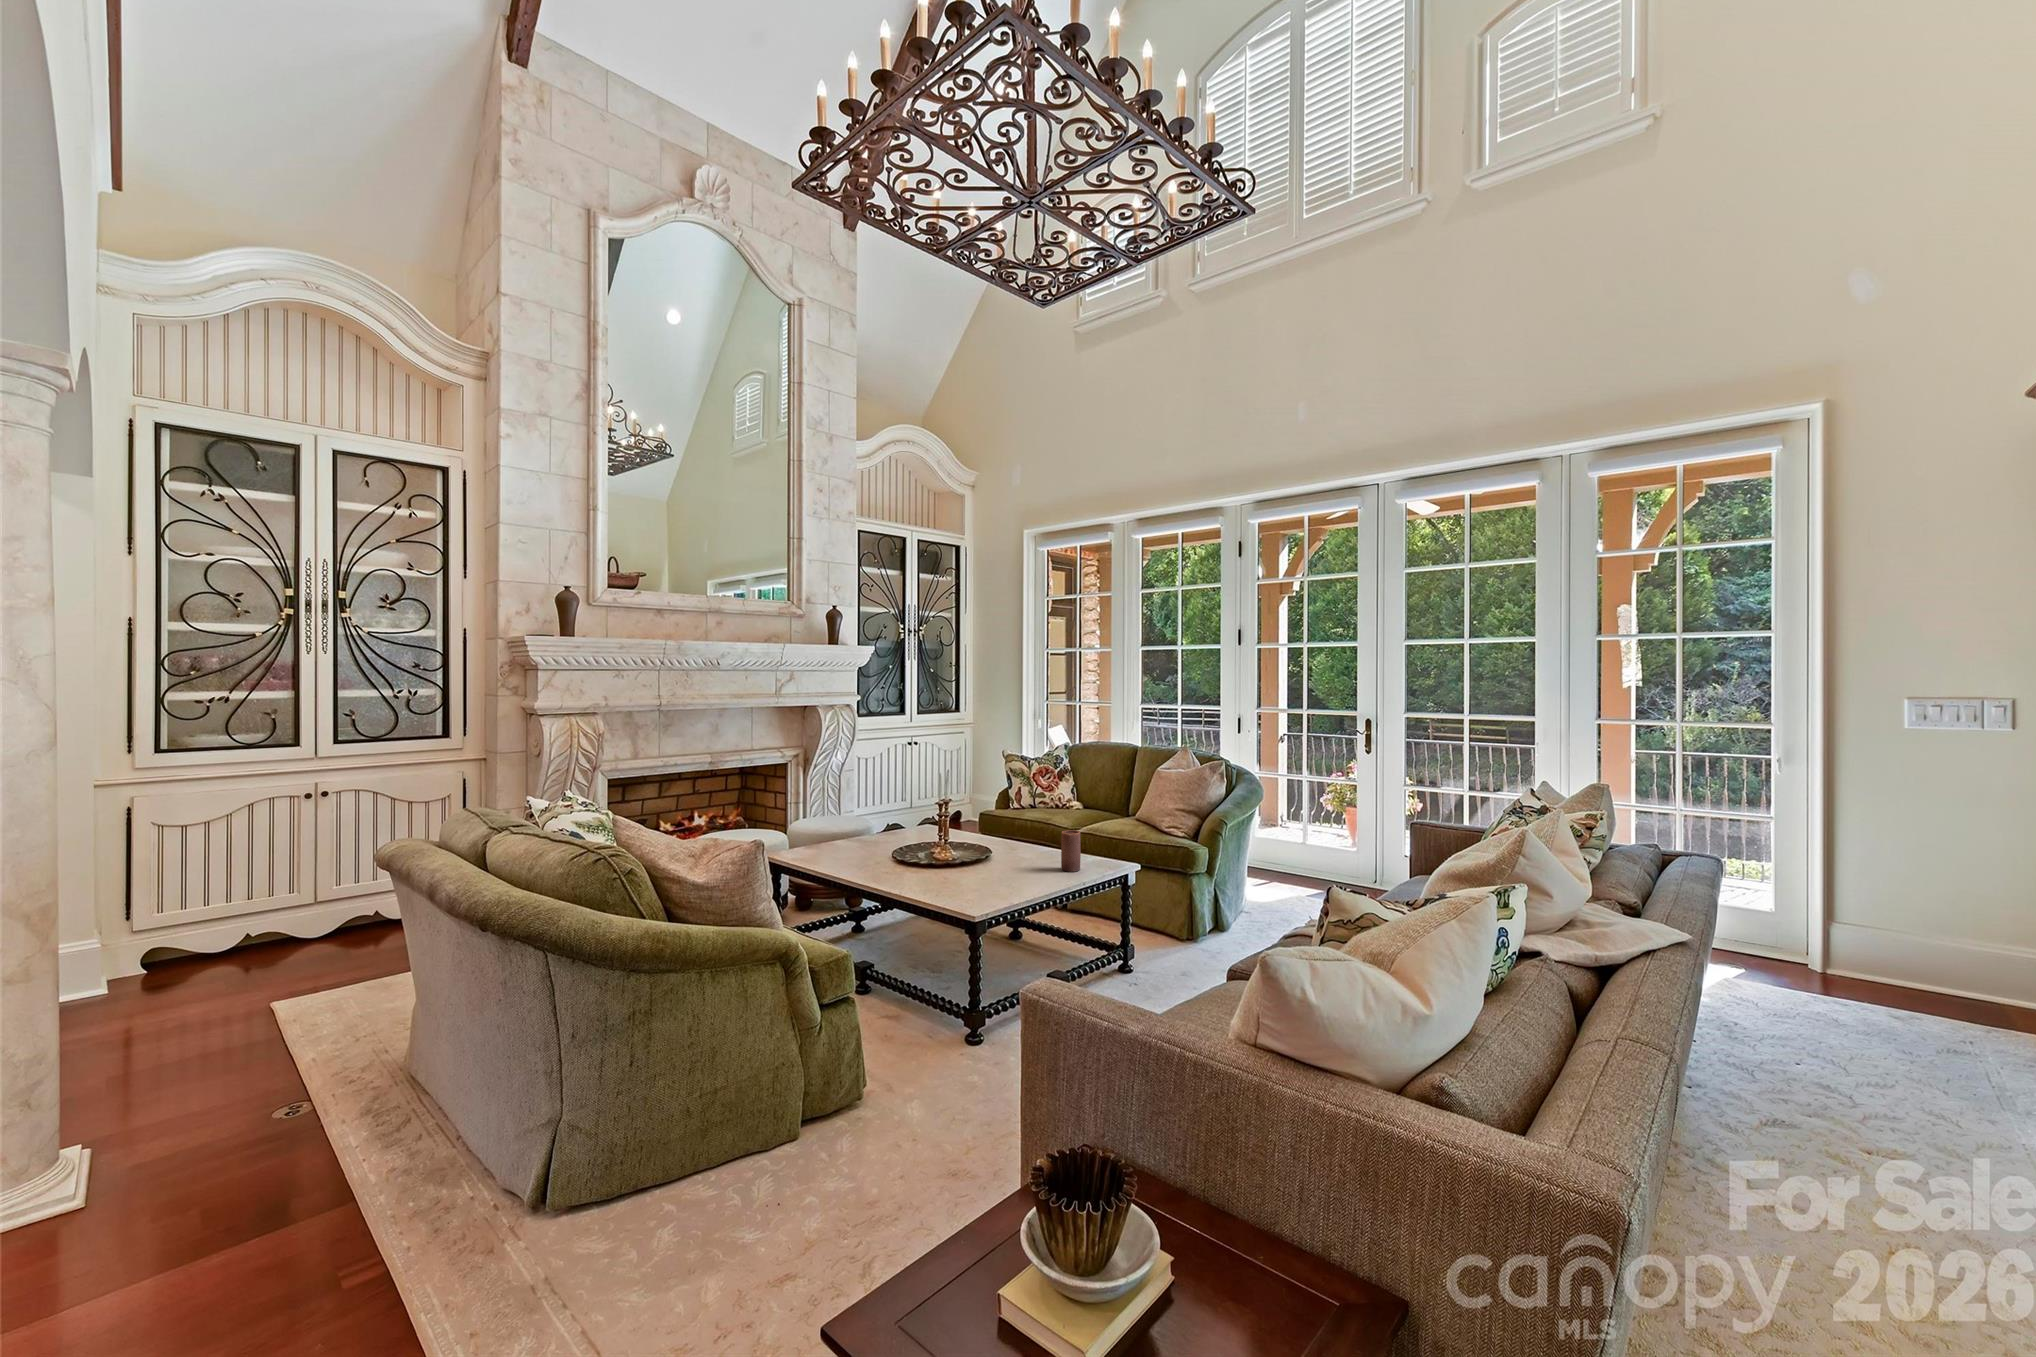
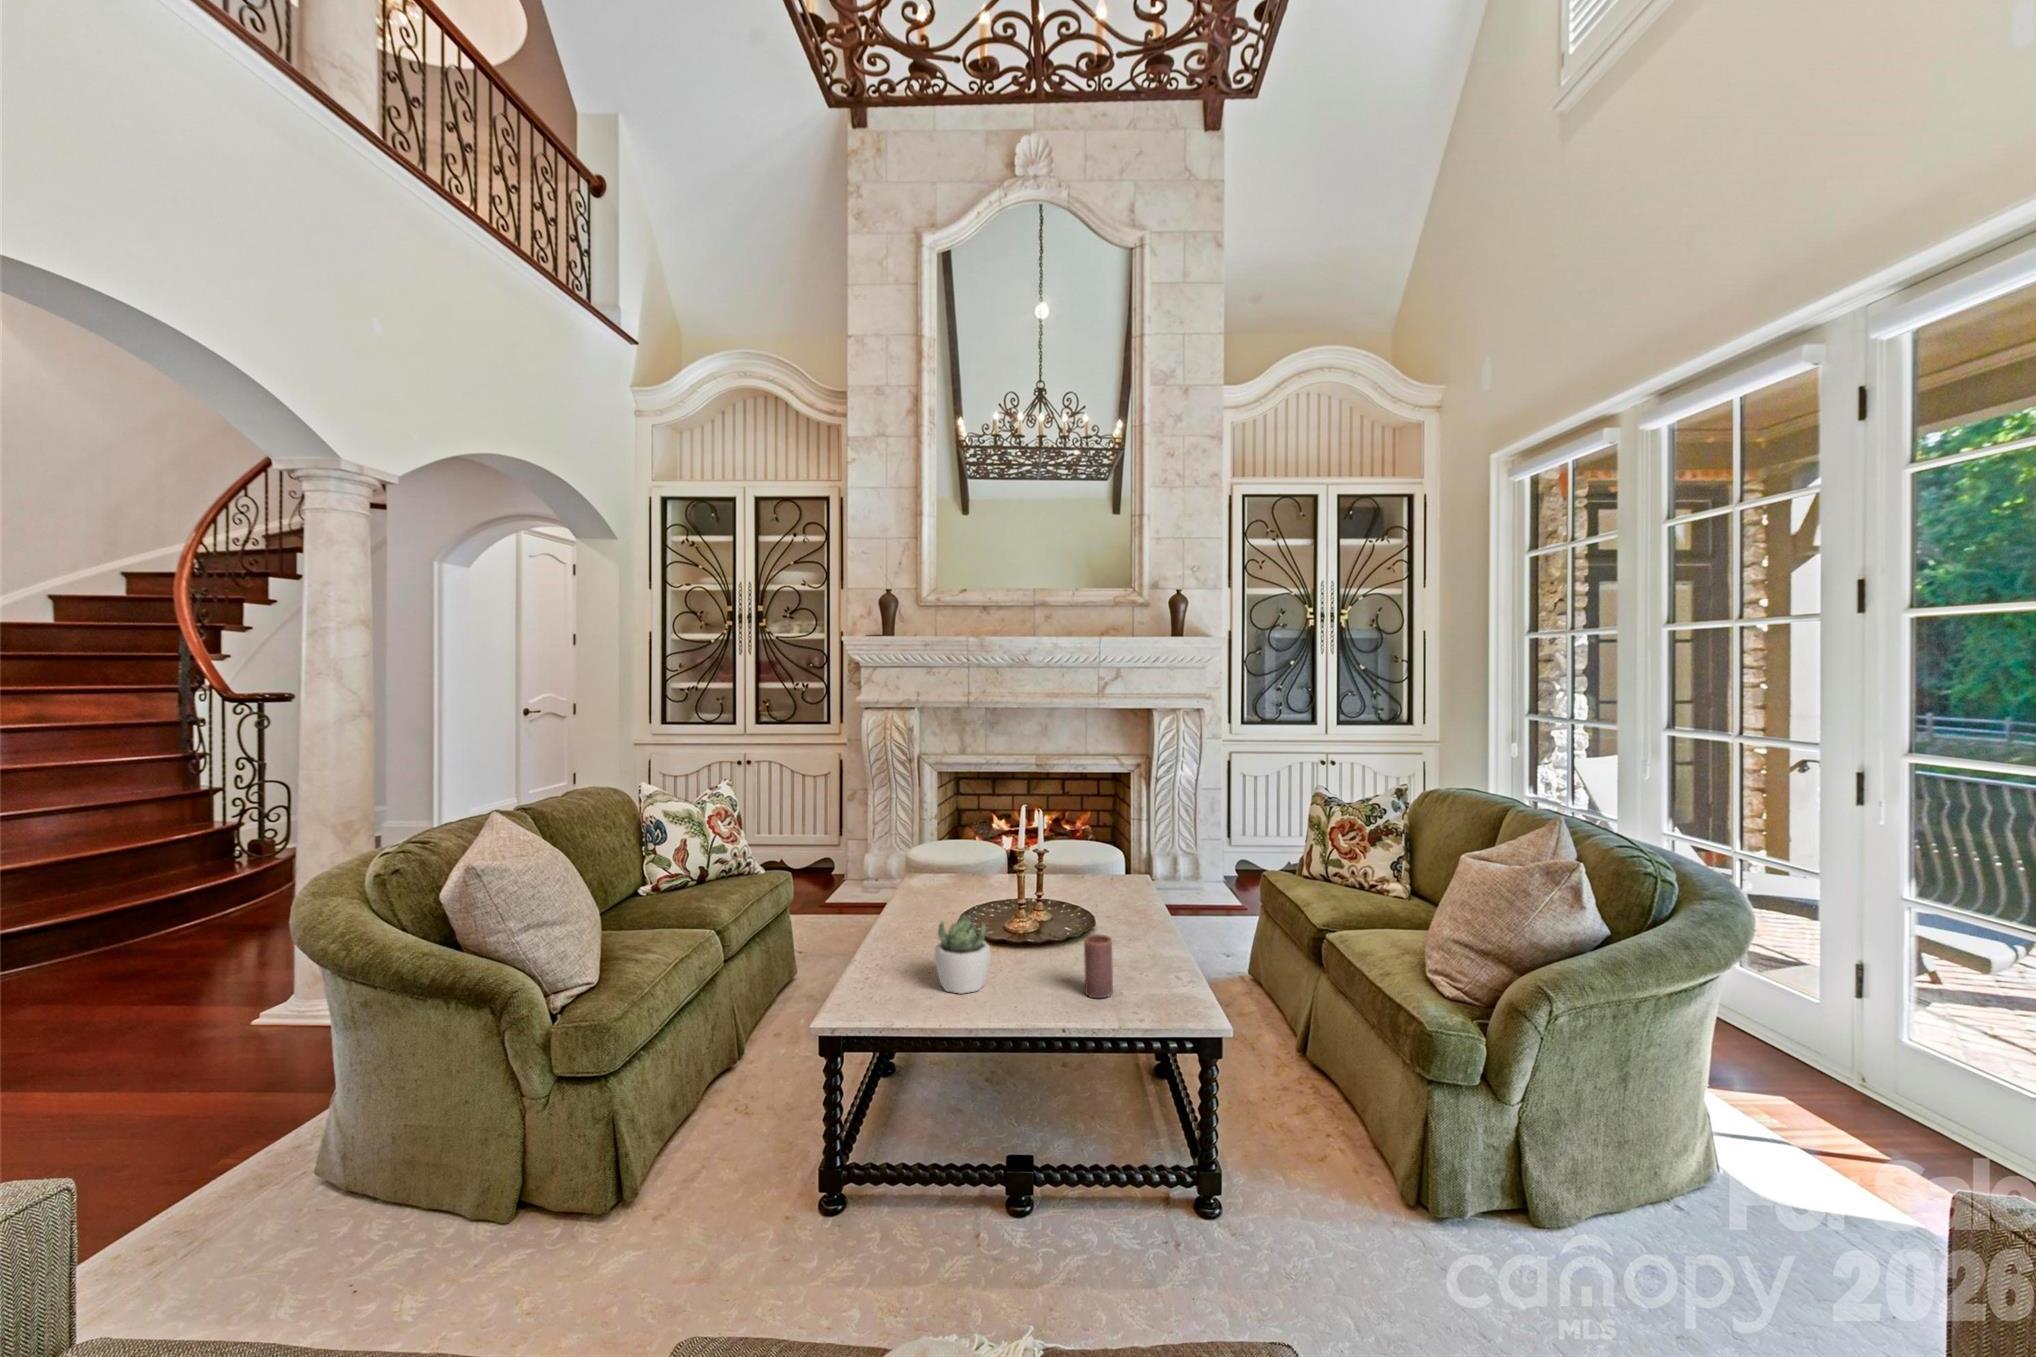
succulent plant: none [971,834,1015,889] -> present [934,915,991,994]

